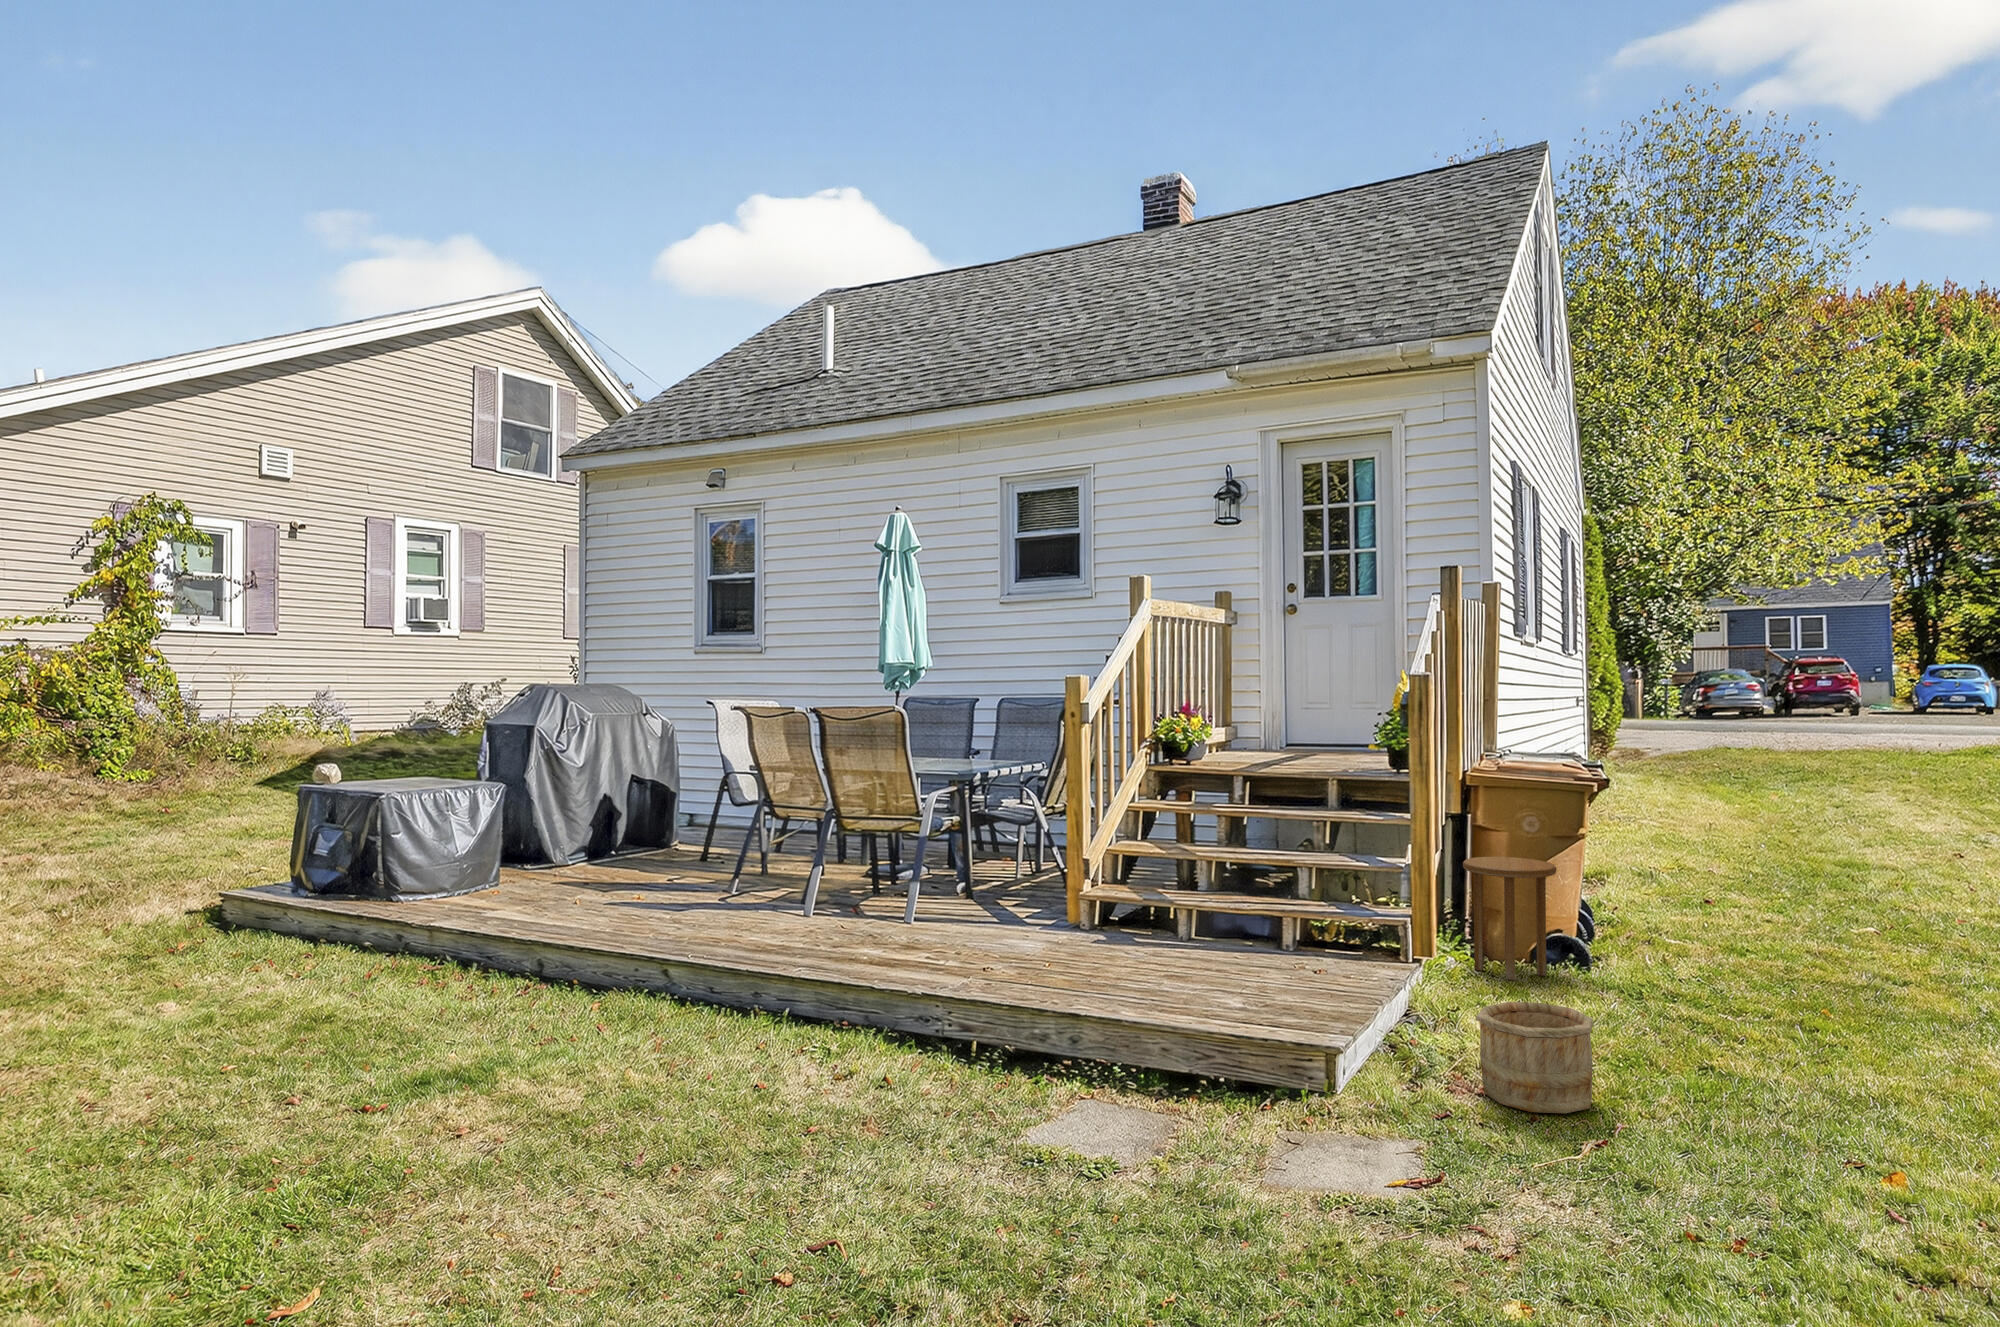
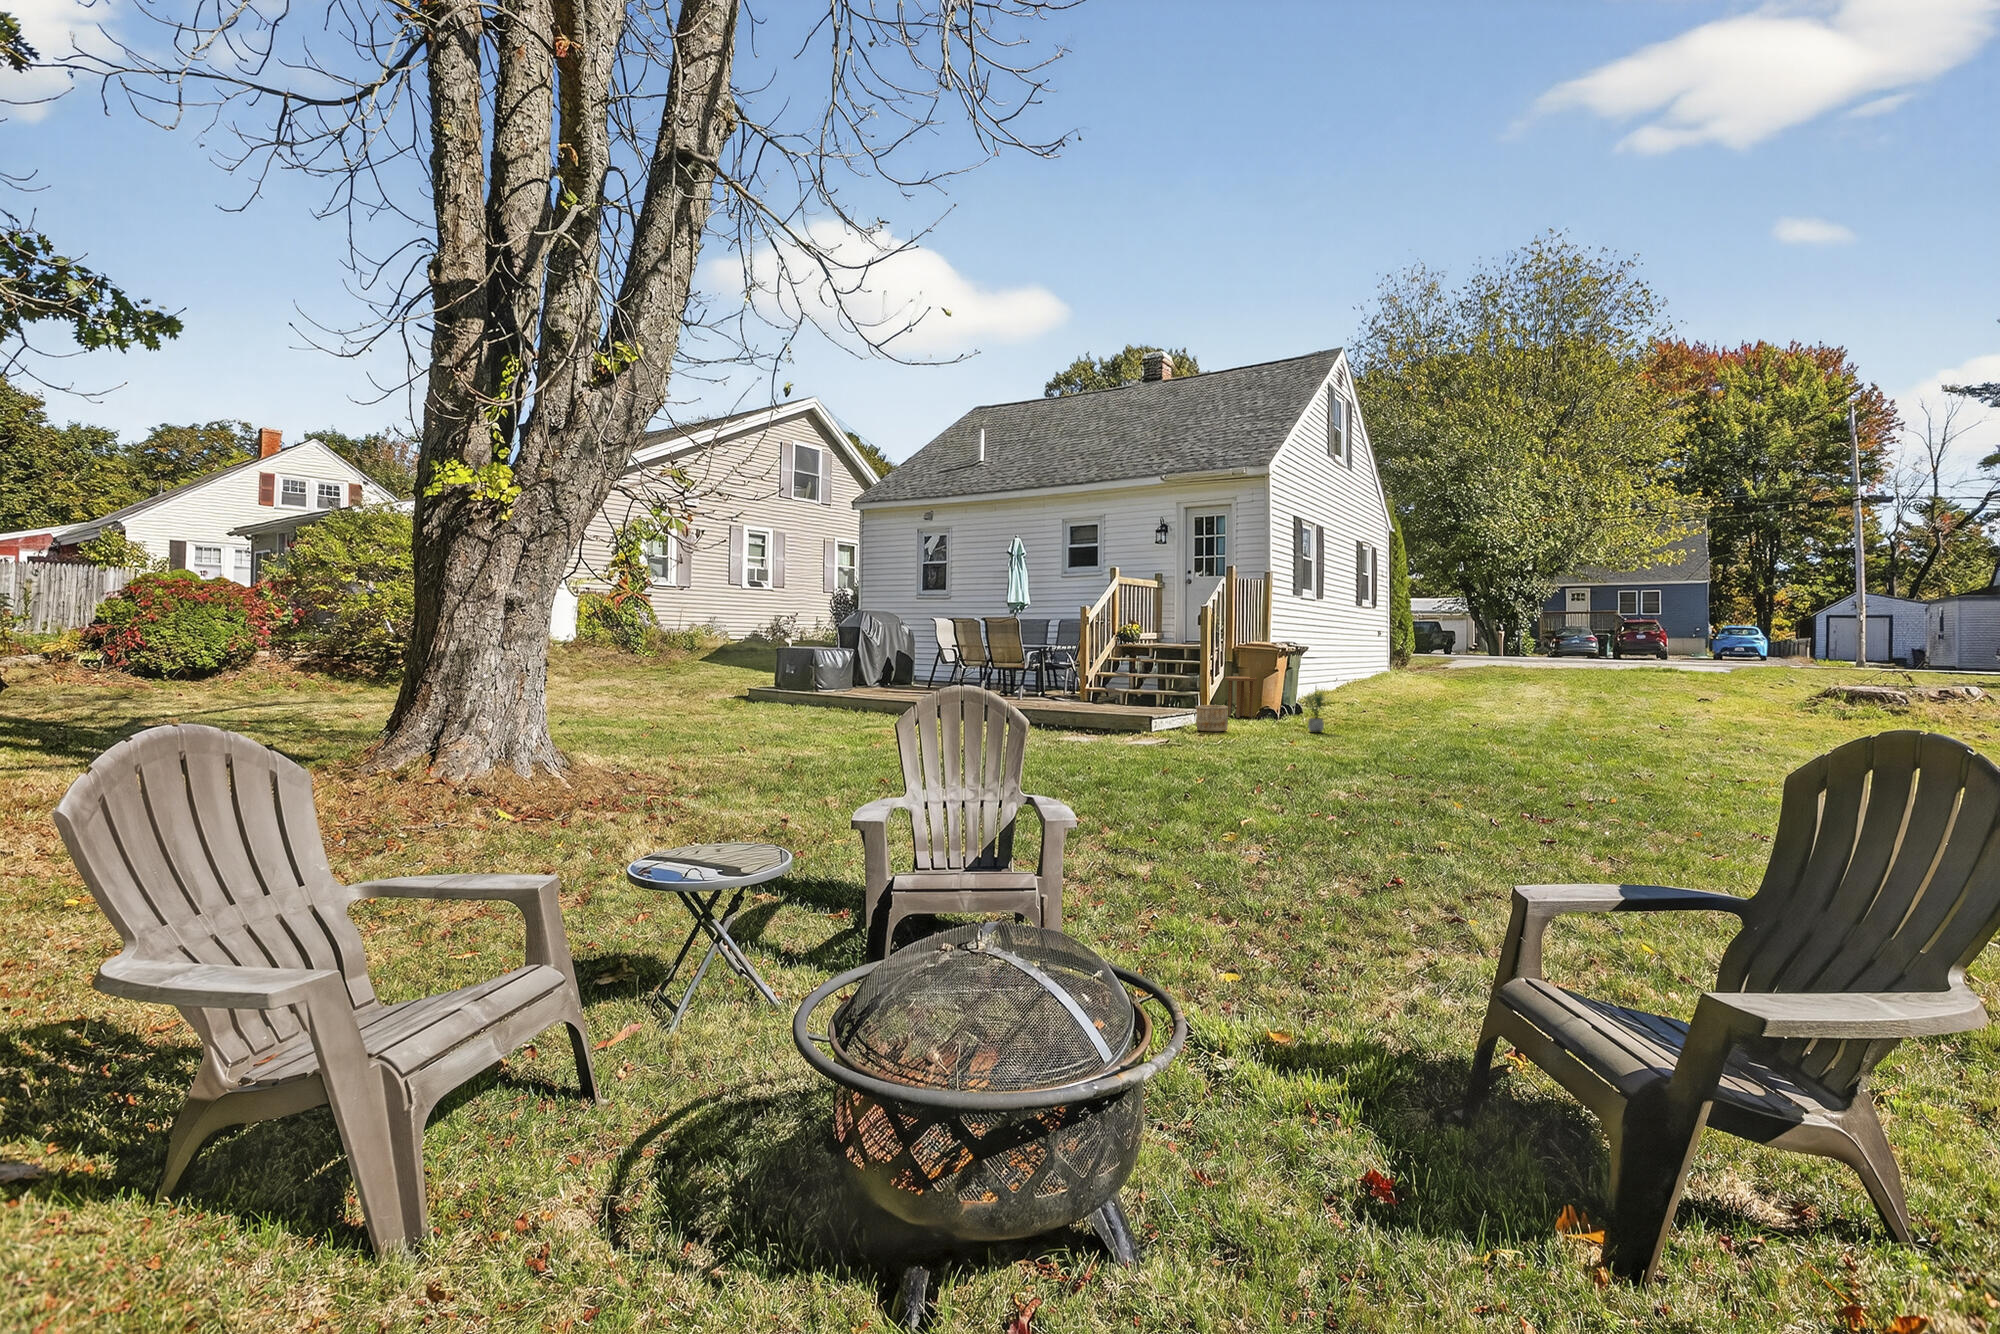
potted plant: none [1811,953,1933,1101] -> present [1304,693,1330,733]

